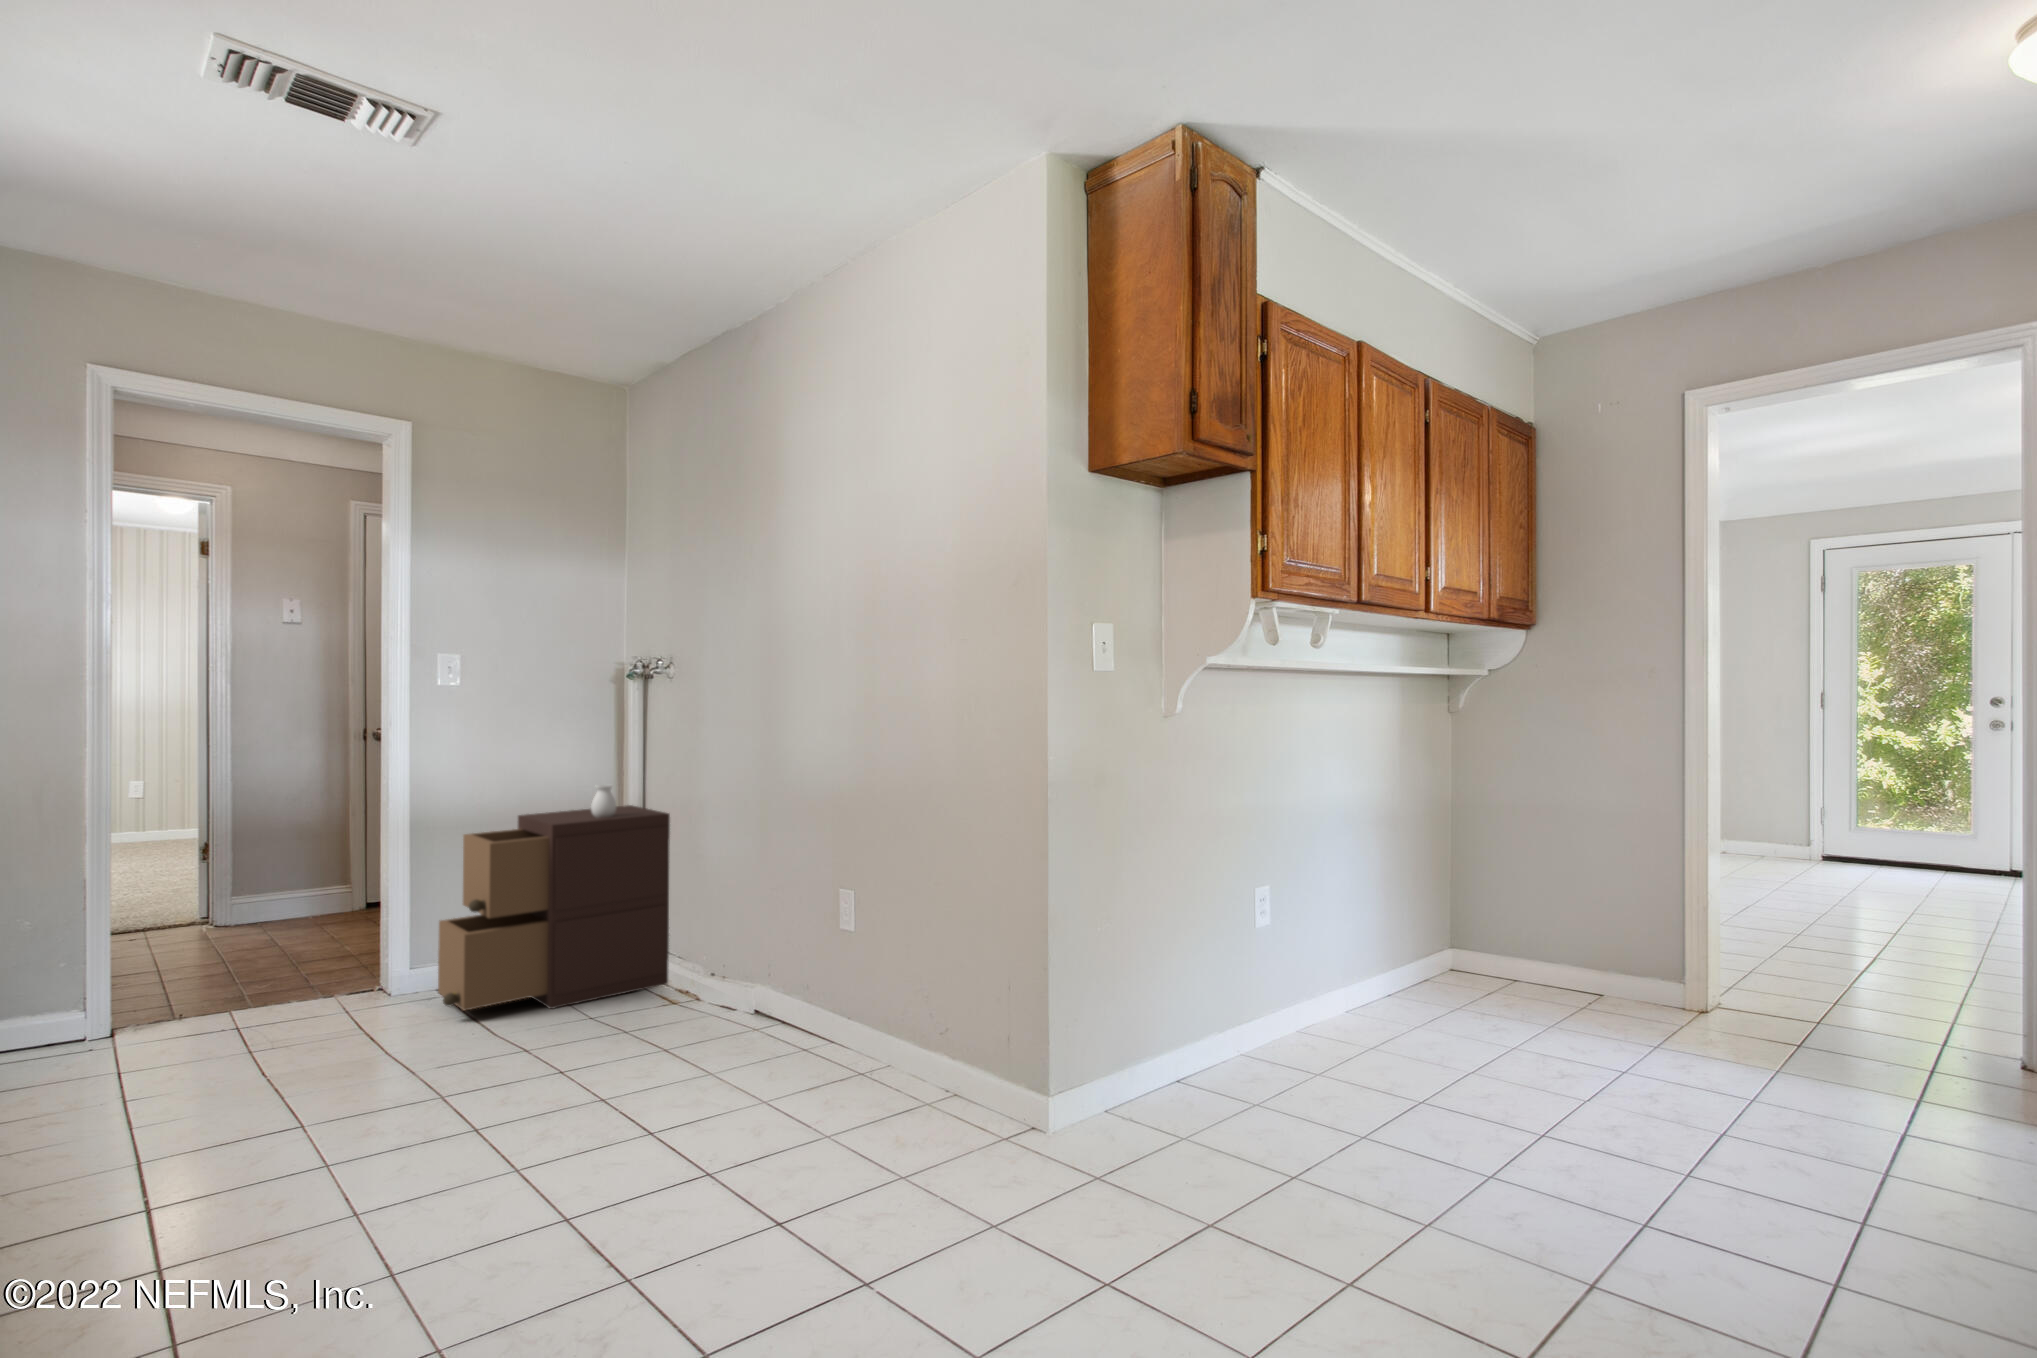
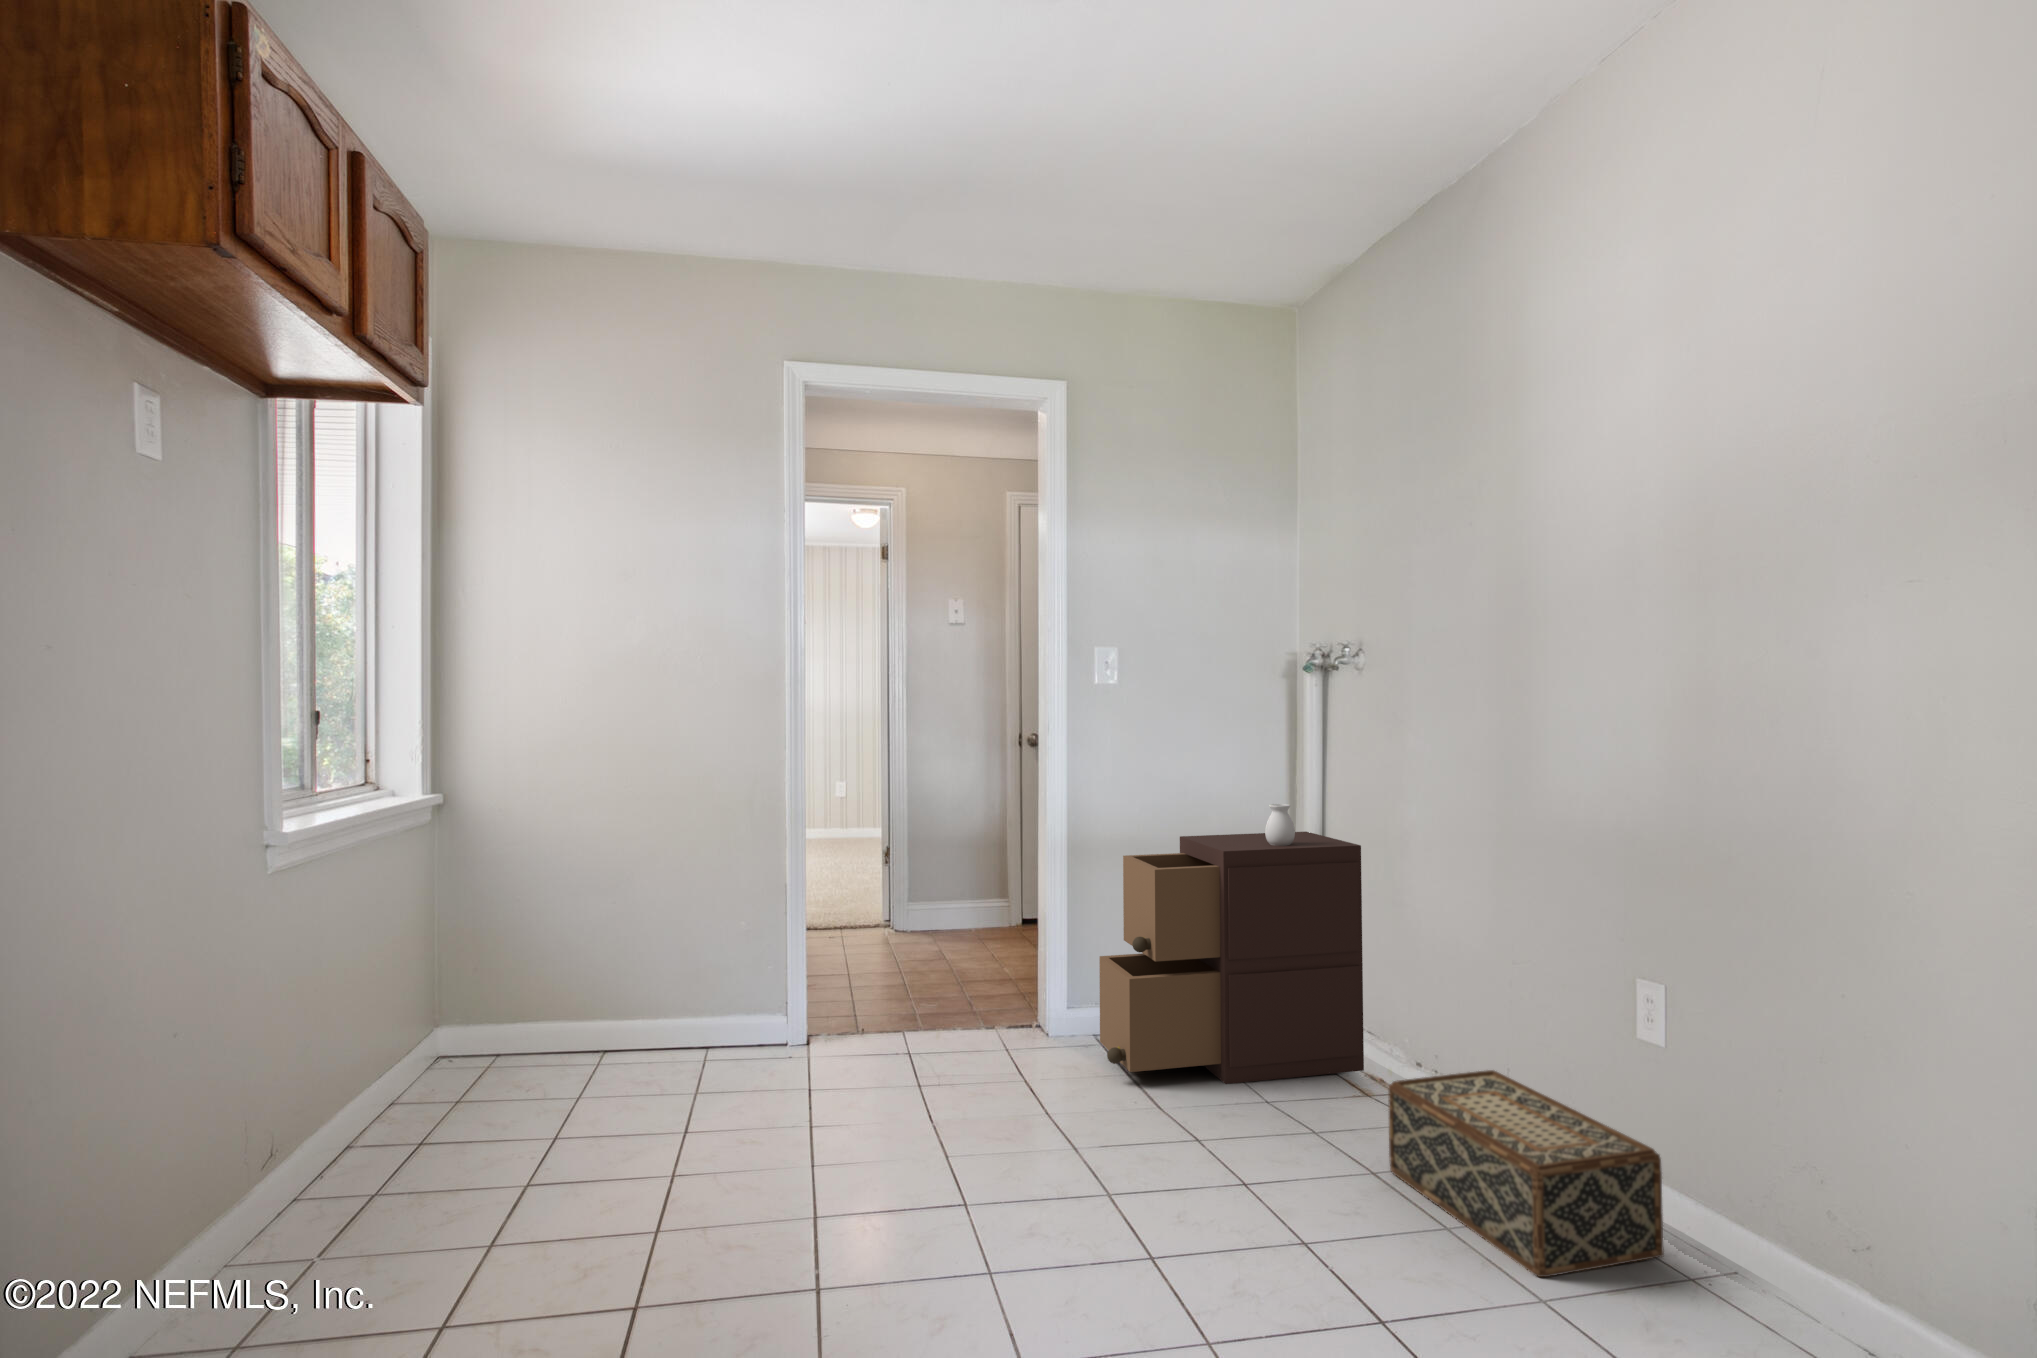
woven basket: none [669,964,836,1087] -> present [1389,1070,1664,1277]

